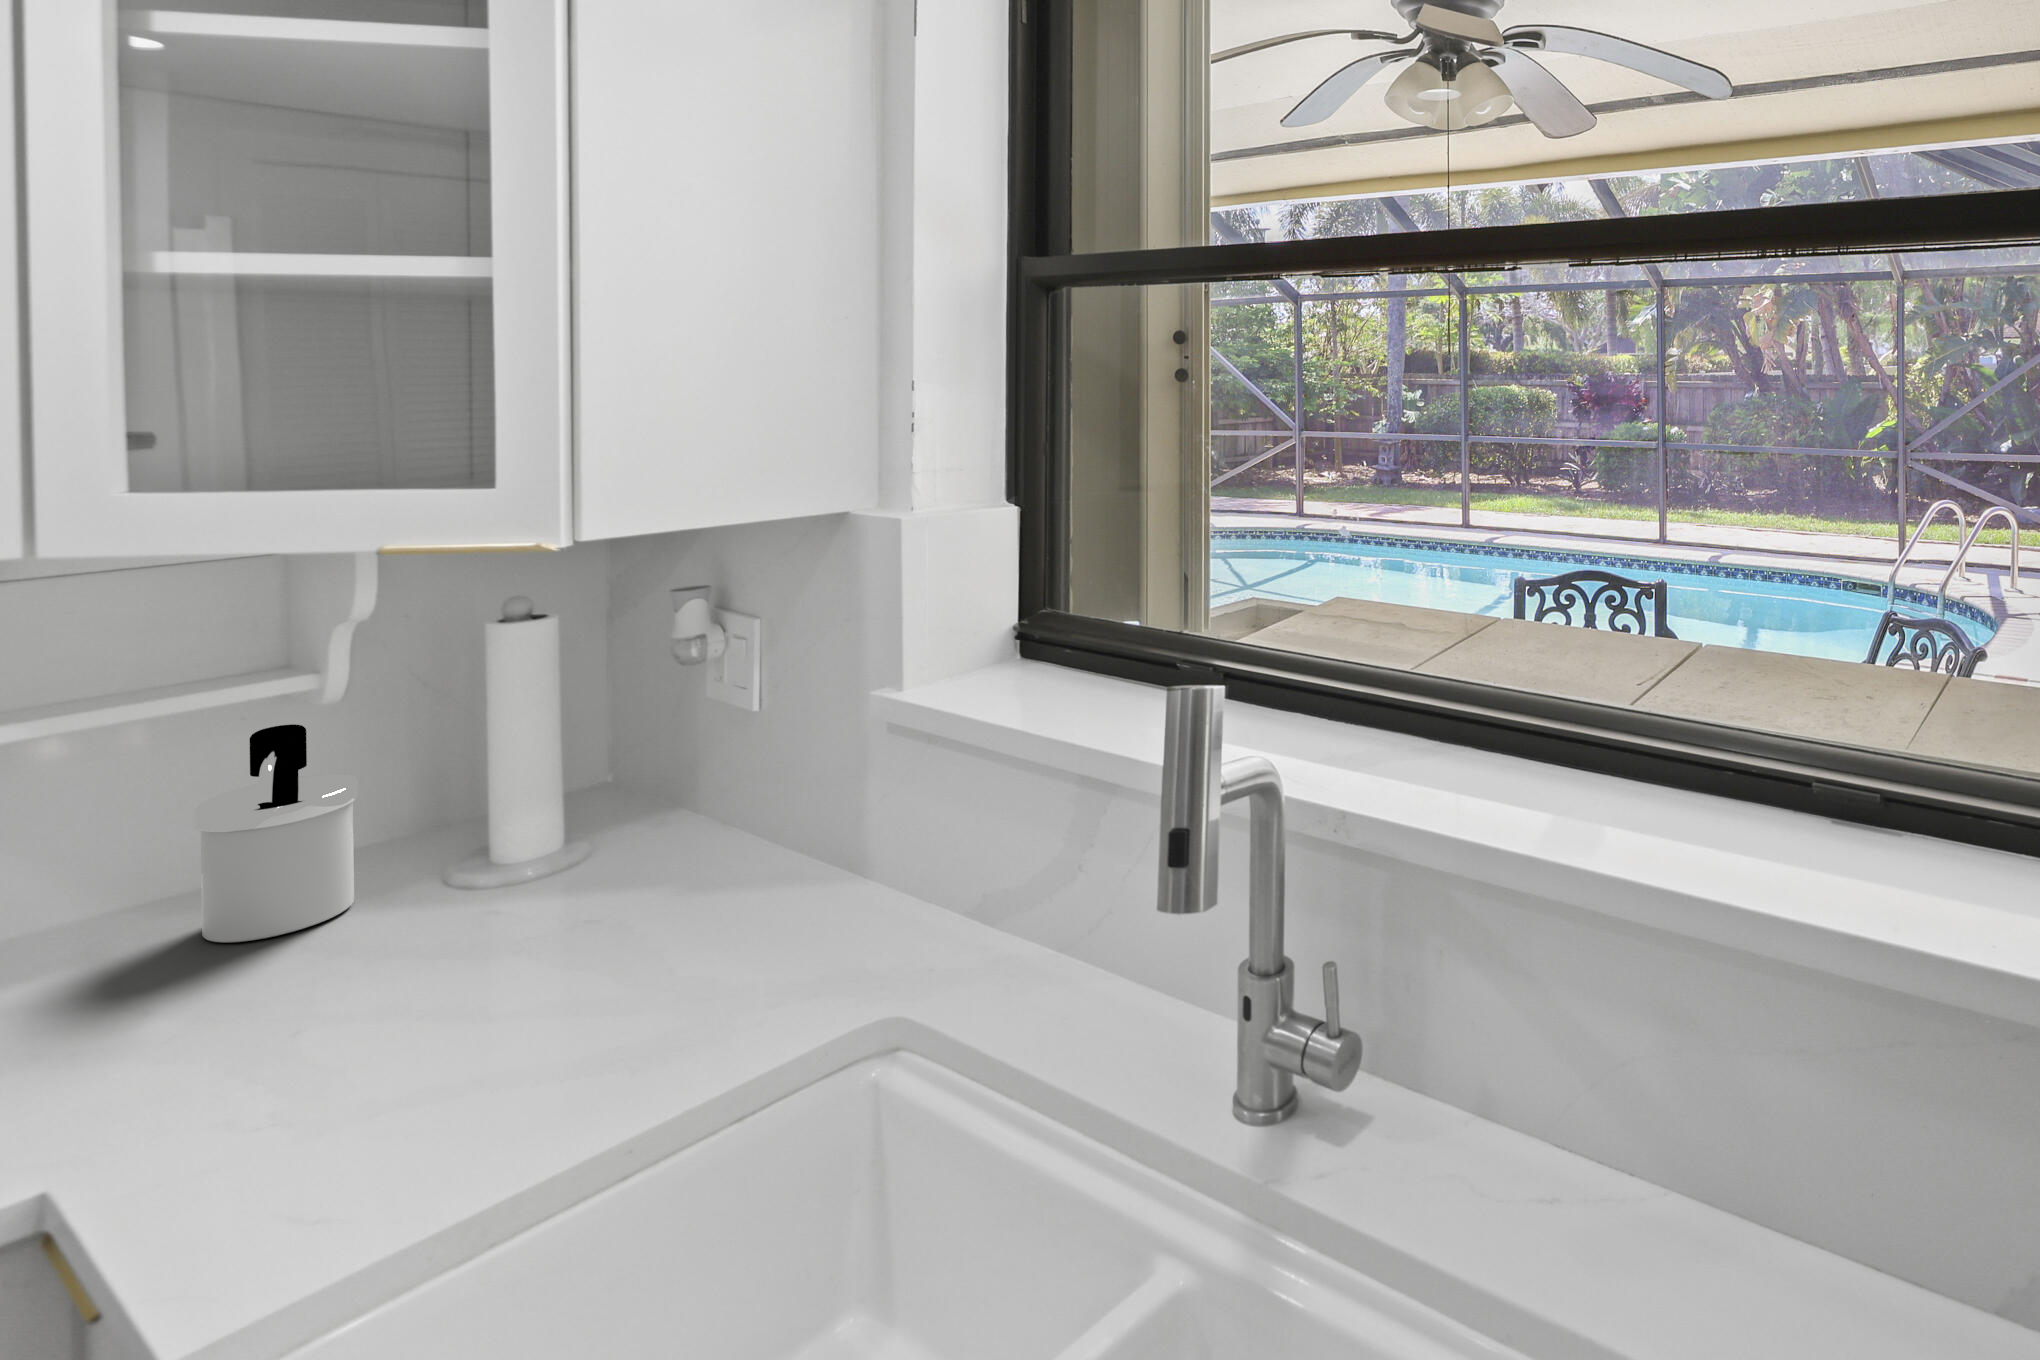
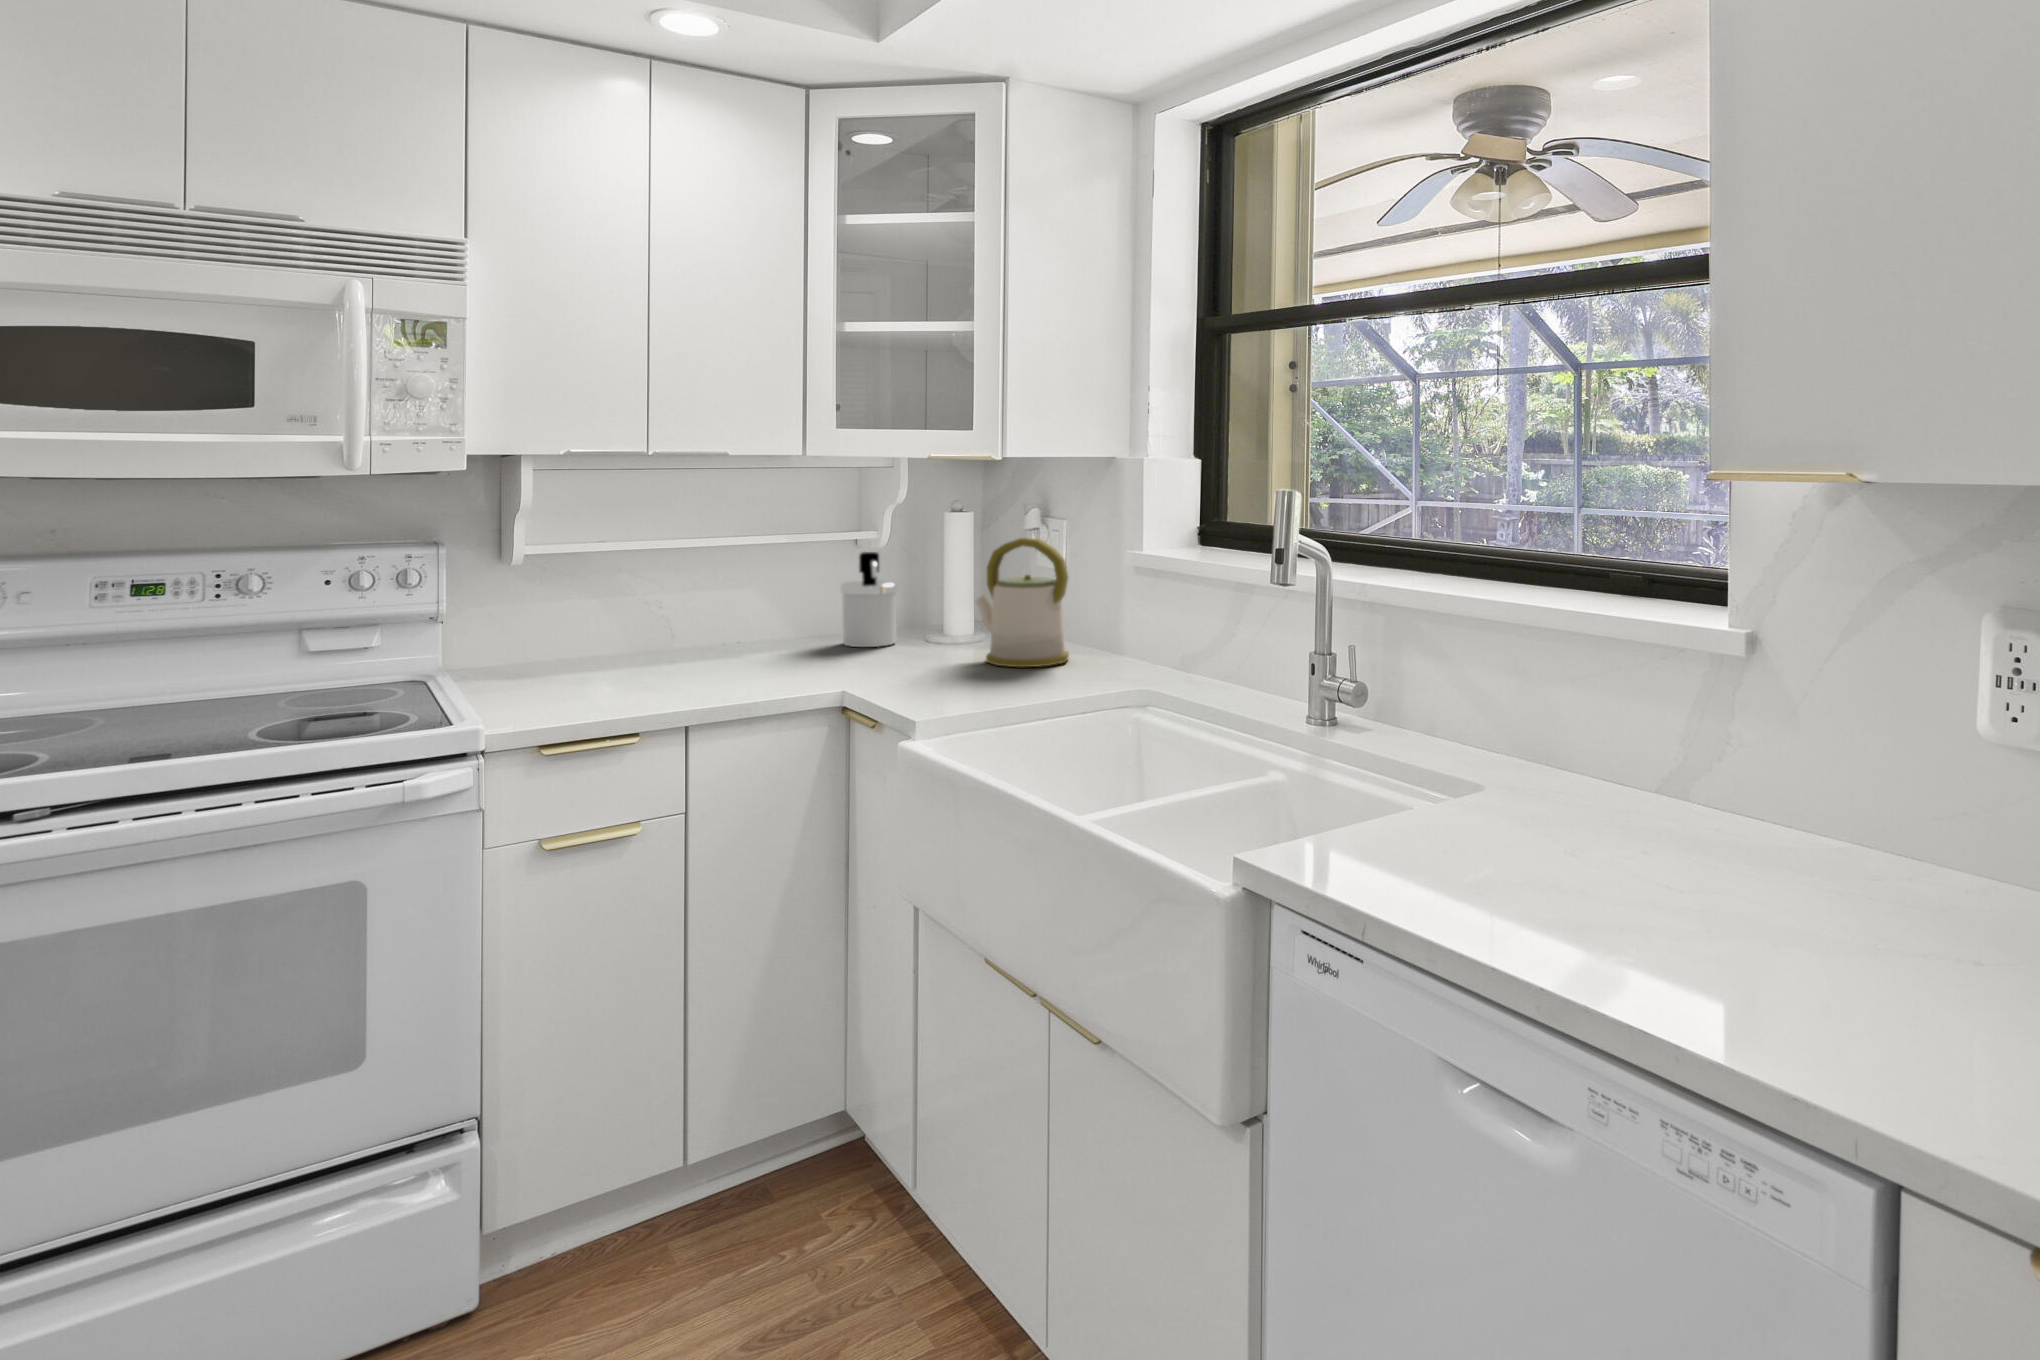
kettle: none [519,691,742,979] -> present [976,538,1069,667]

